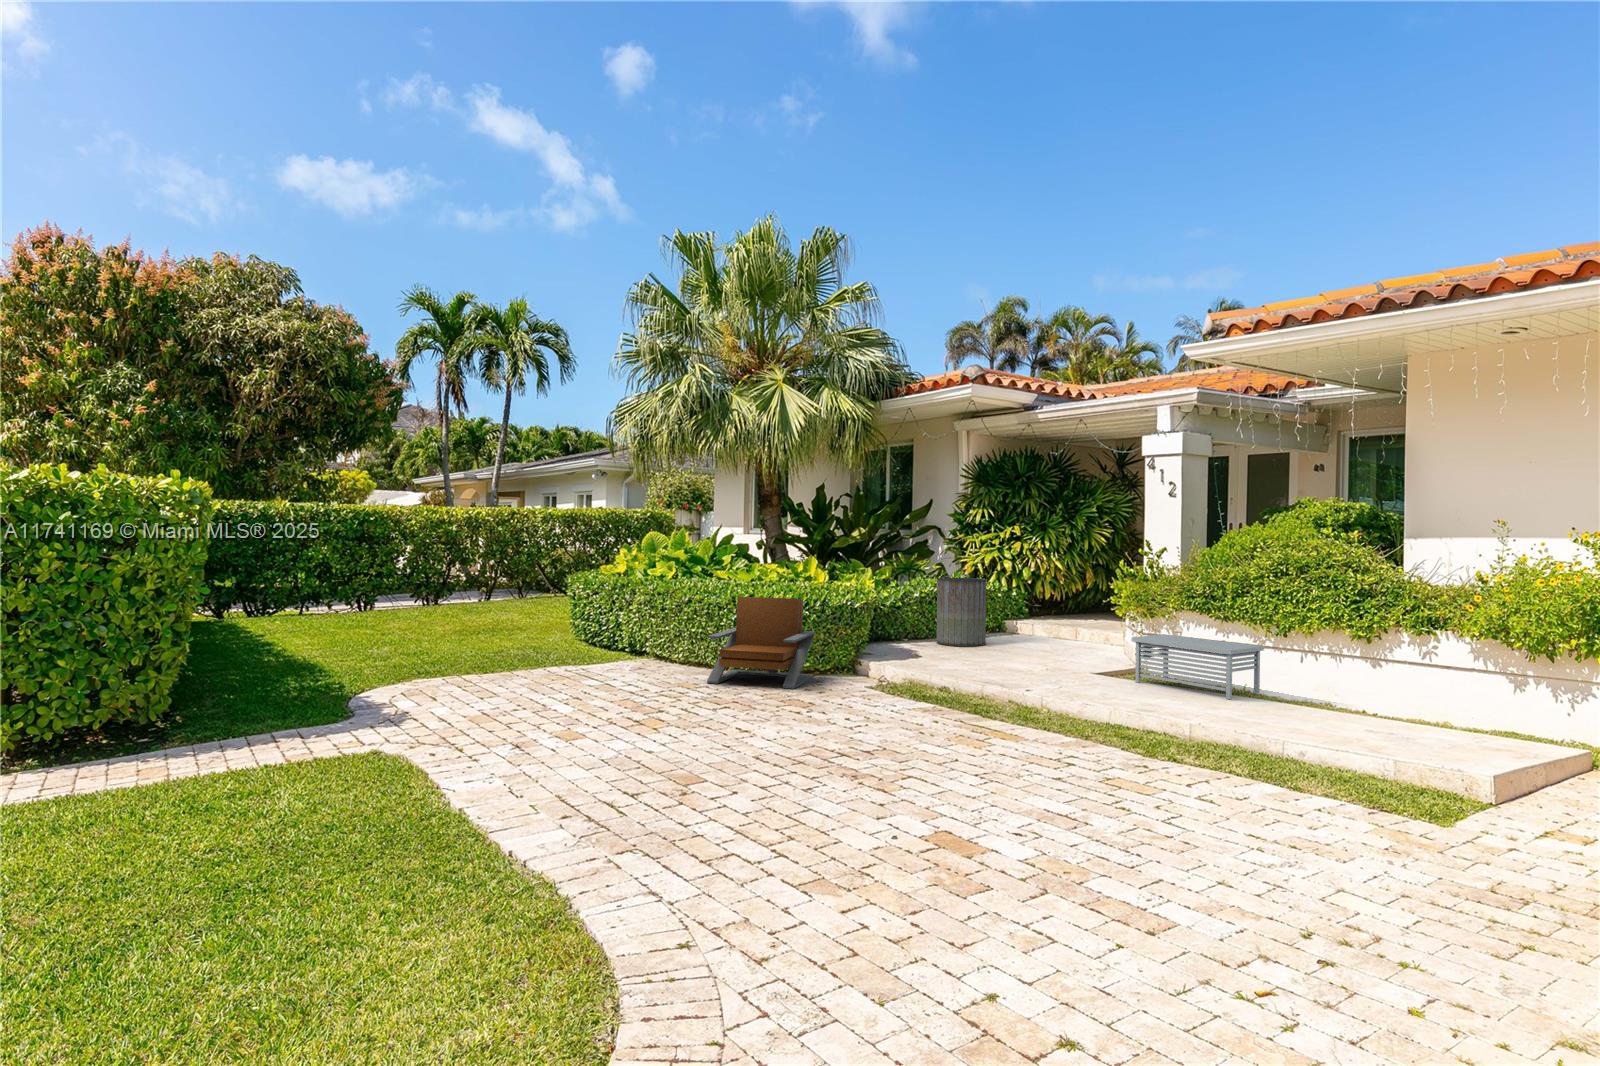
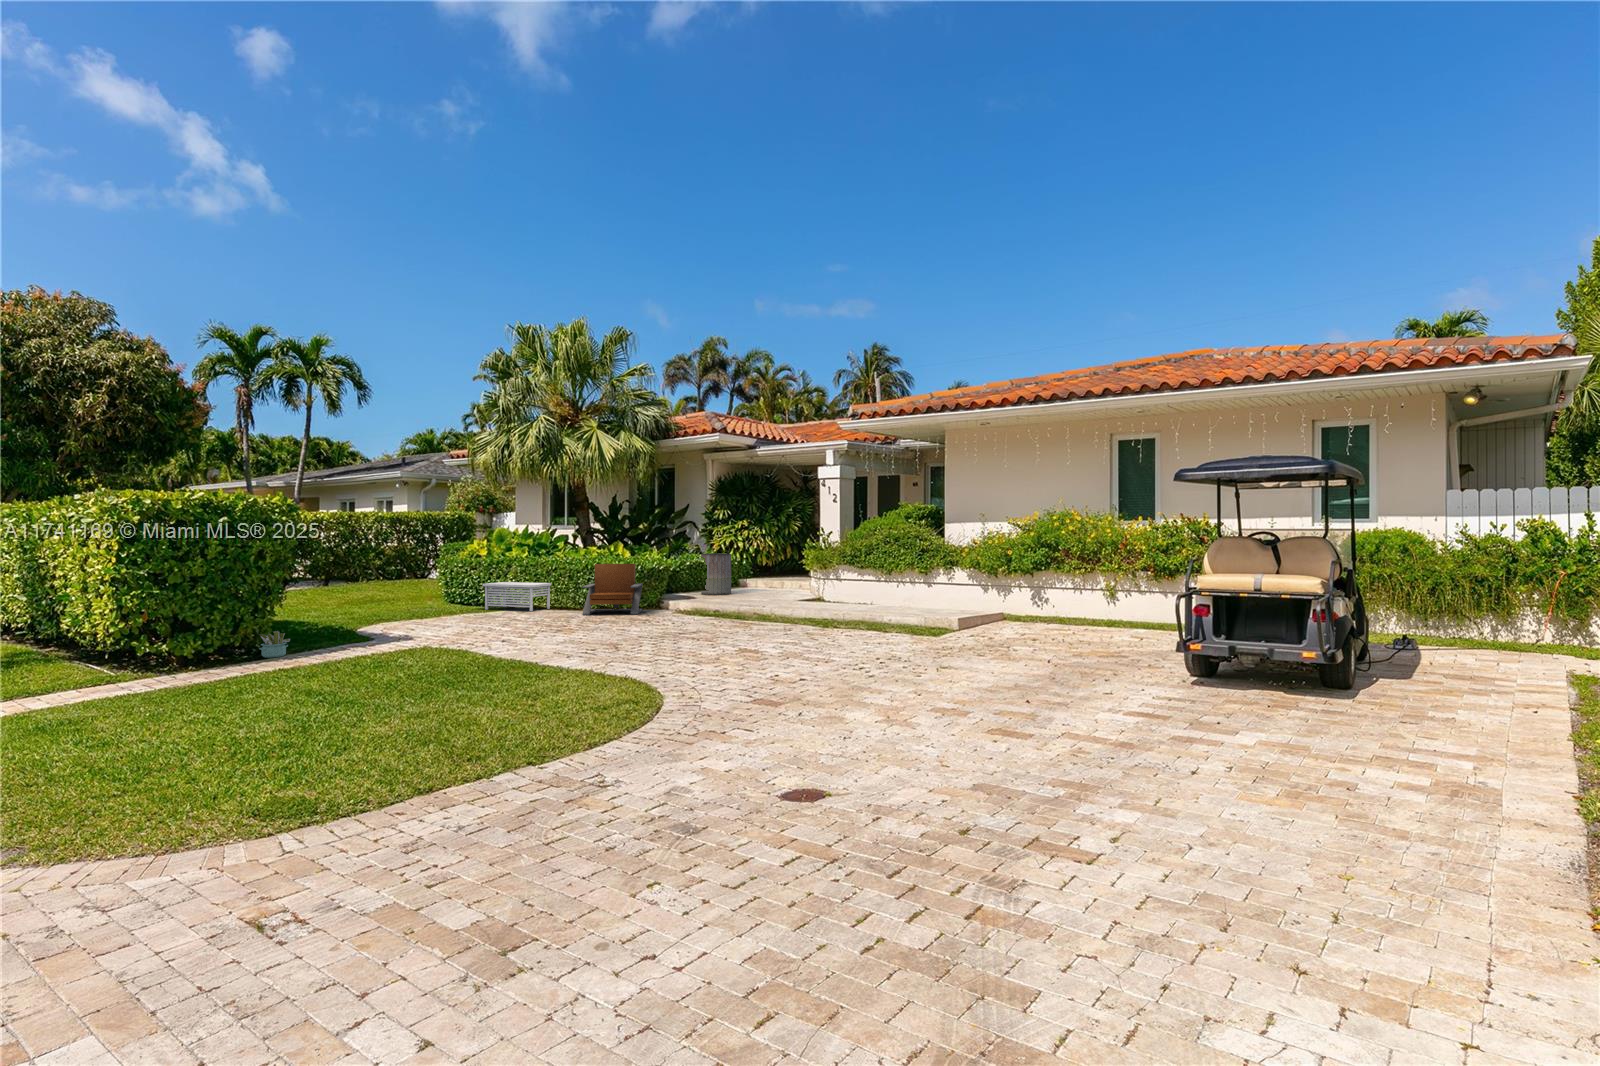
storage bench: present [1131,634,1263,699] -> present [483,582,551,611]
decorative plant: none [70,715,137,763] -> present [259,631,290,658]

